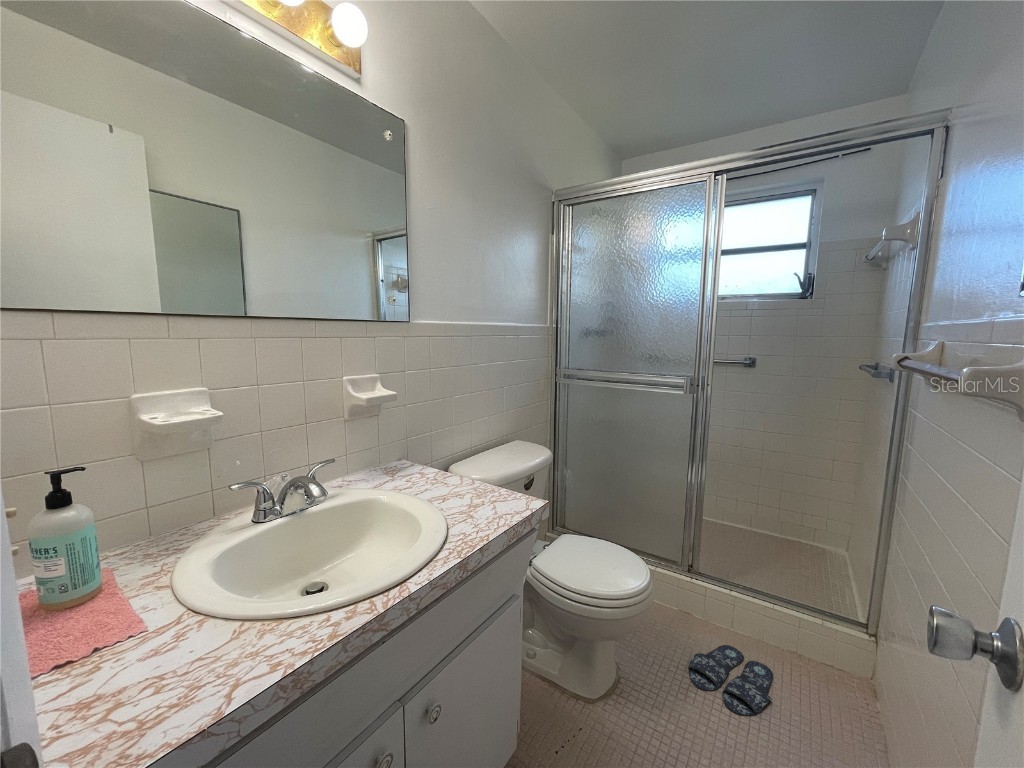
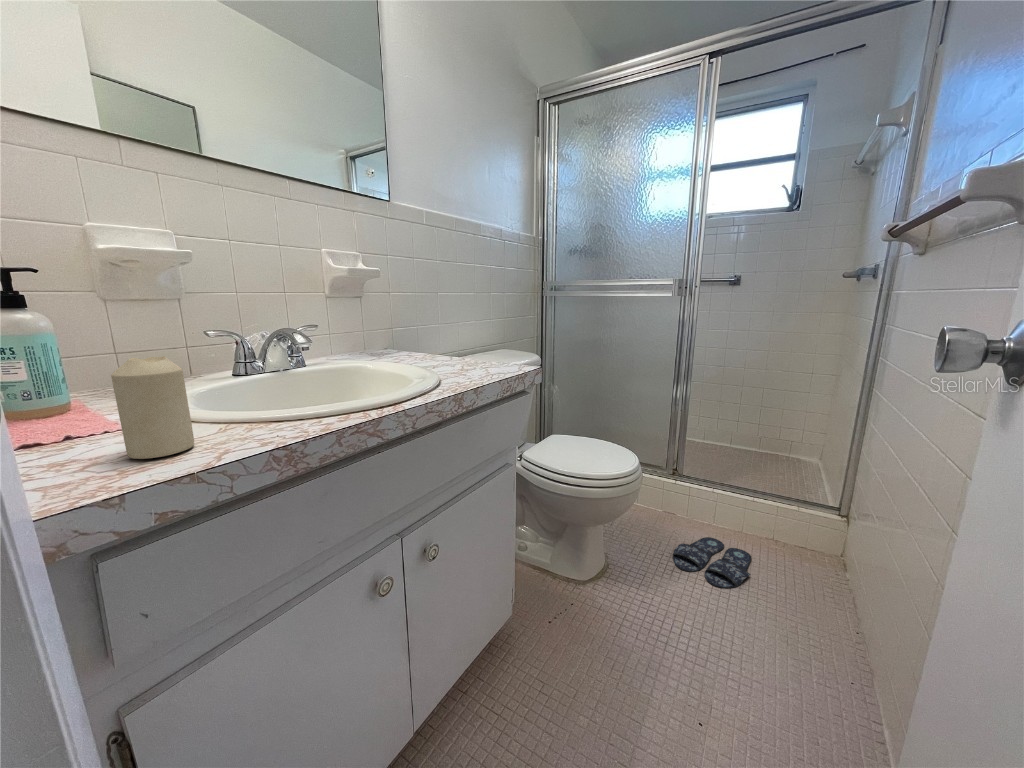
candle: none [136,596,206,706] -> present [111,356,194,459]

